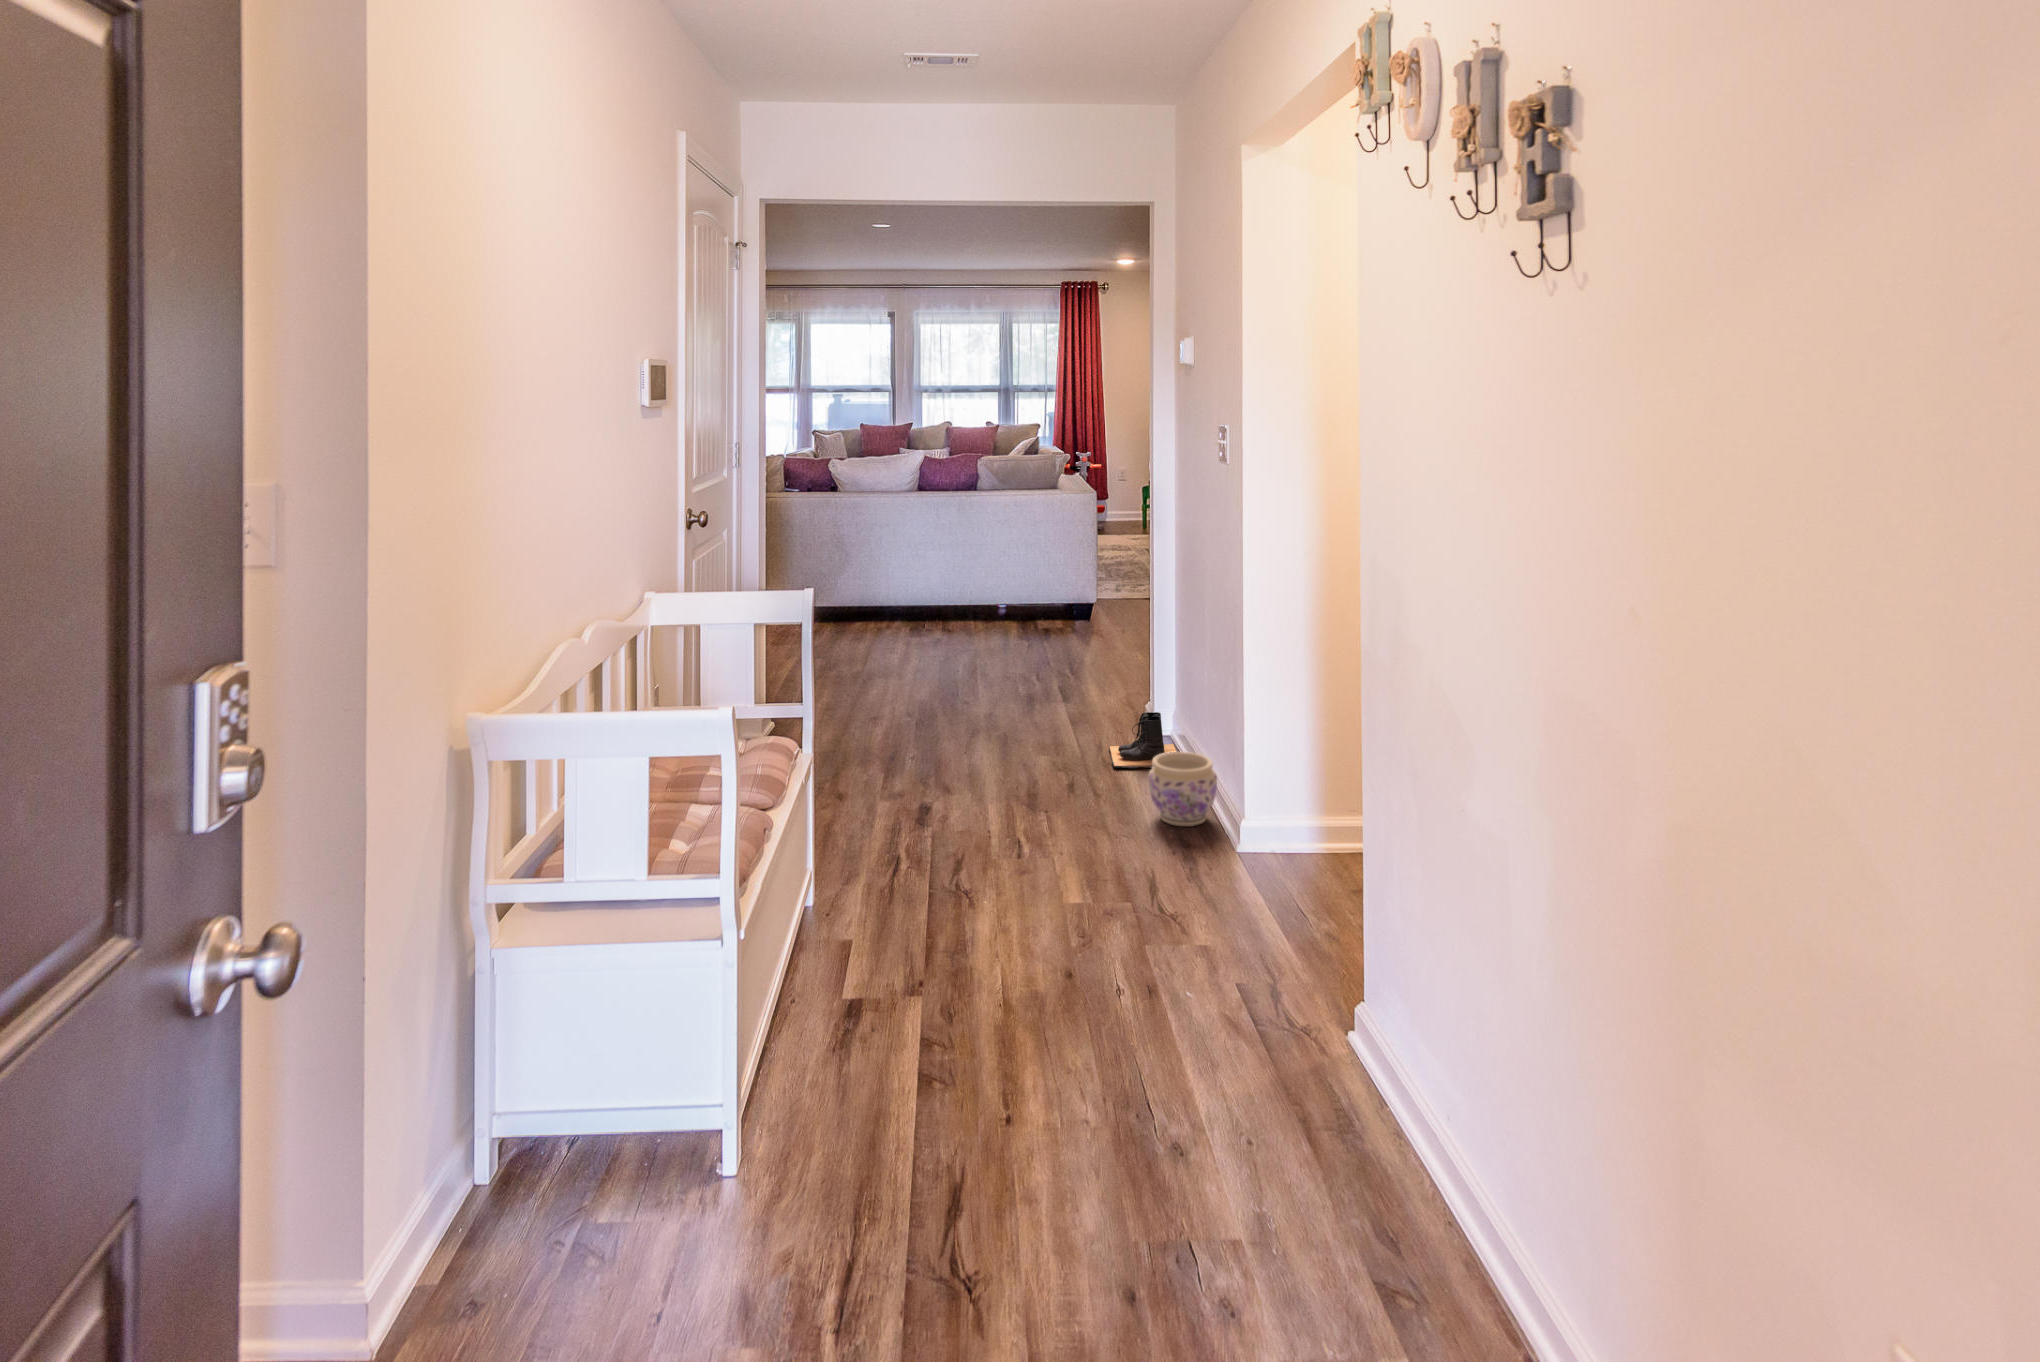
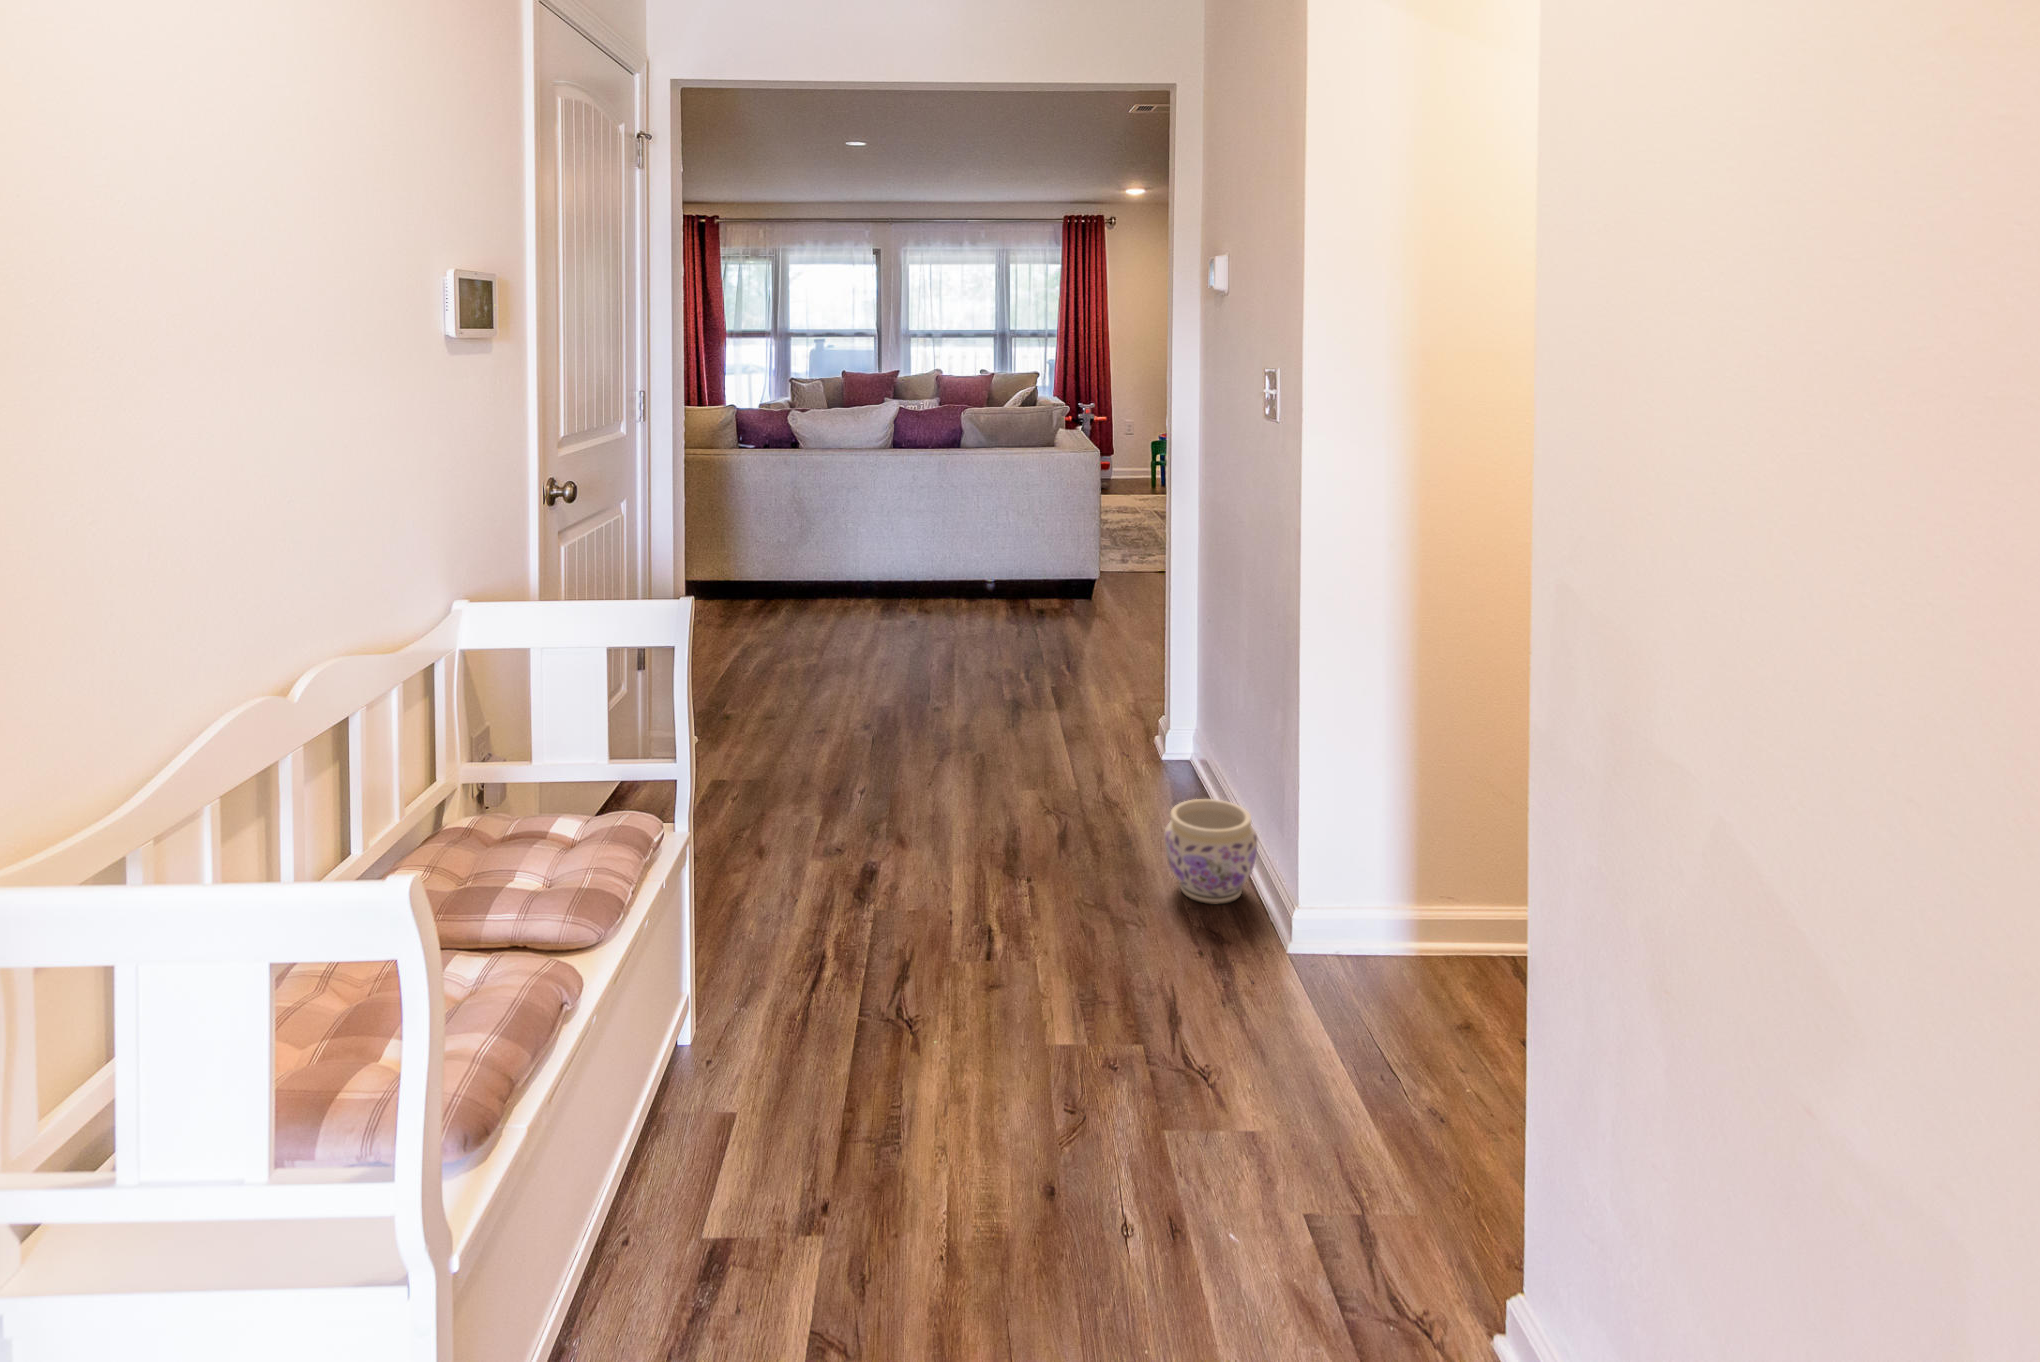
boots: present [1109,712,1177,768] -> none [1112,732,1206,806]

